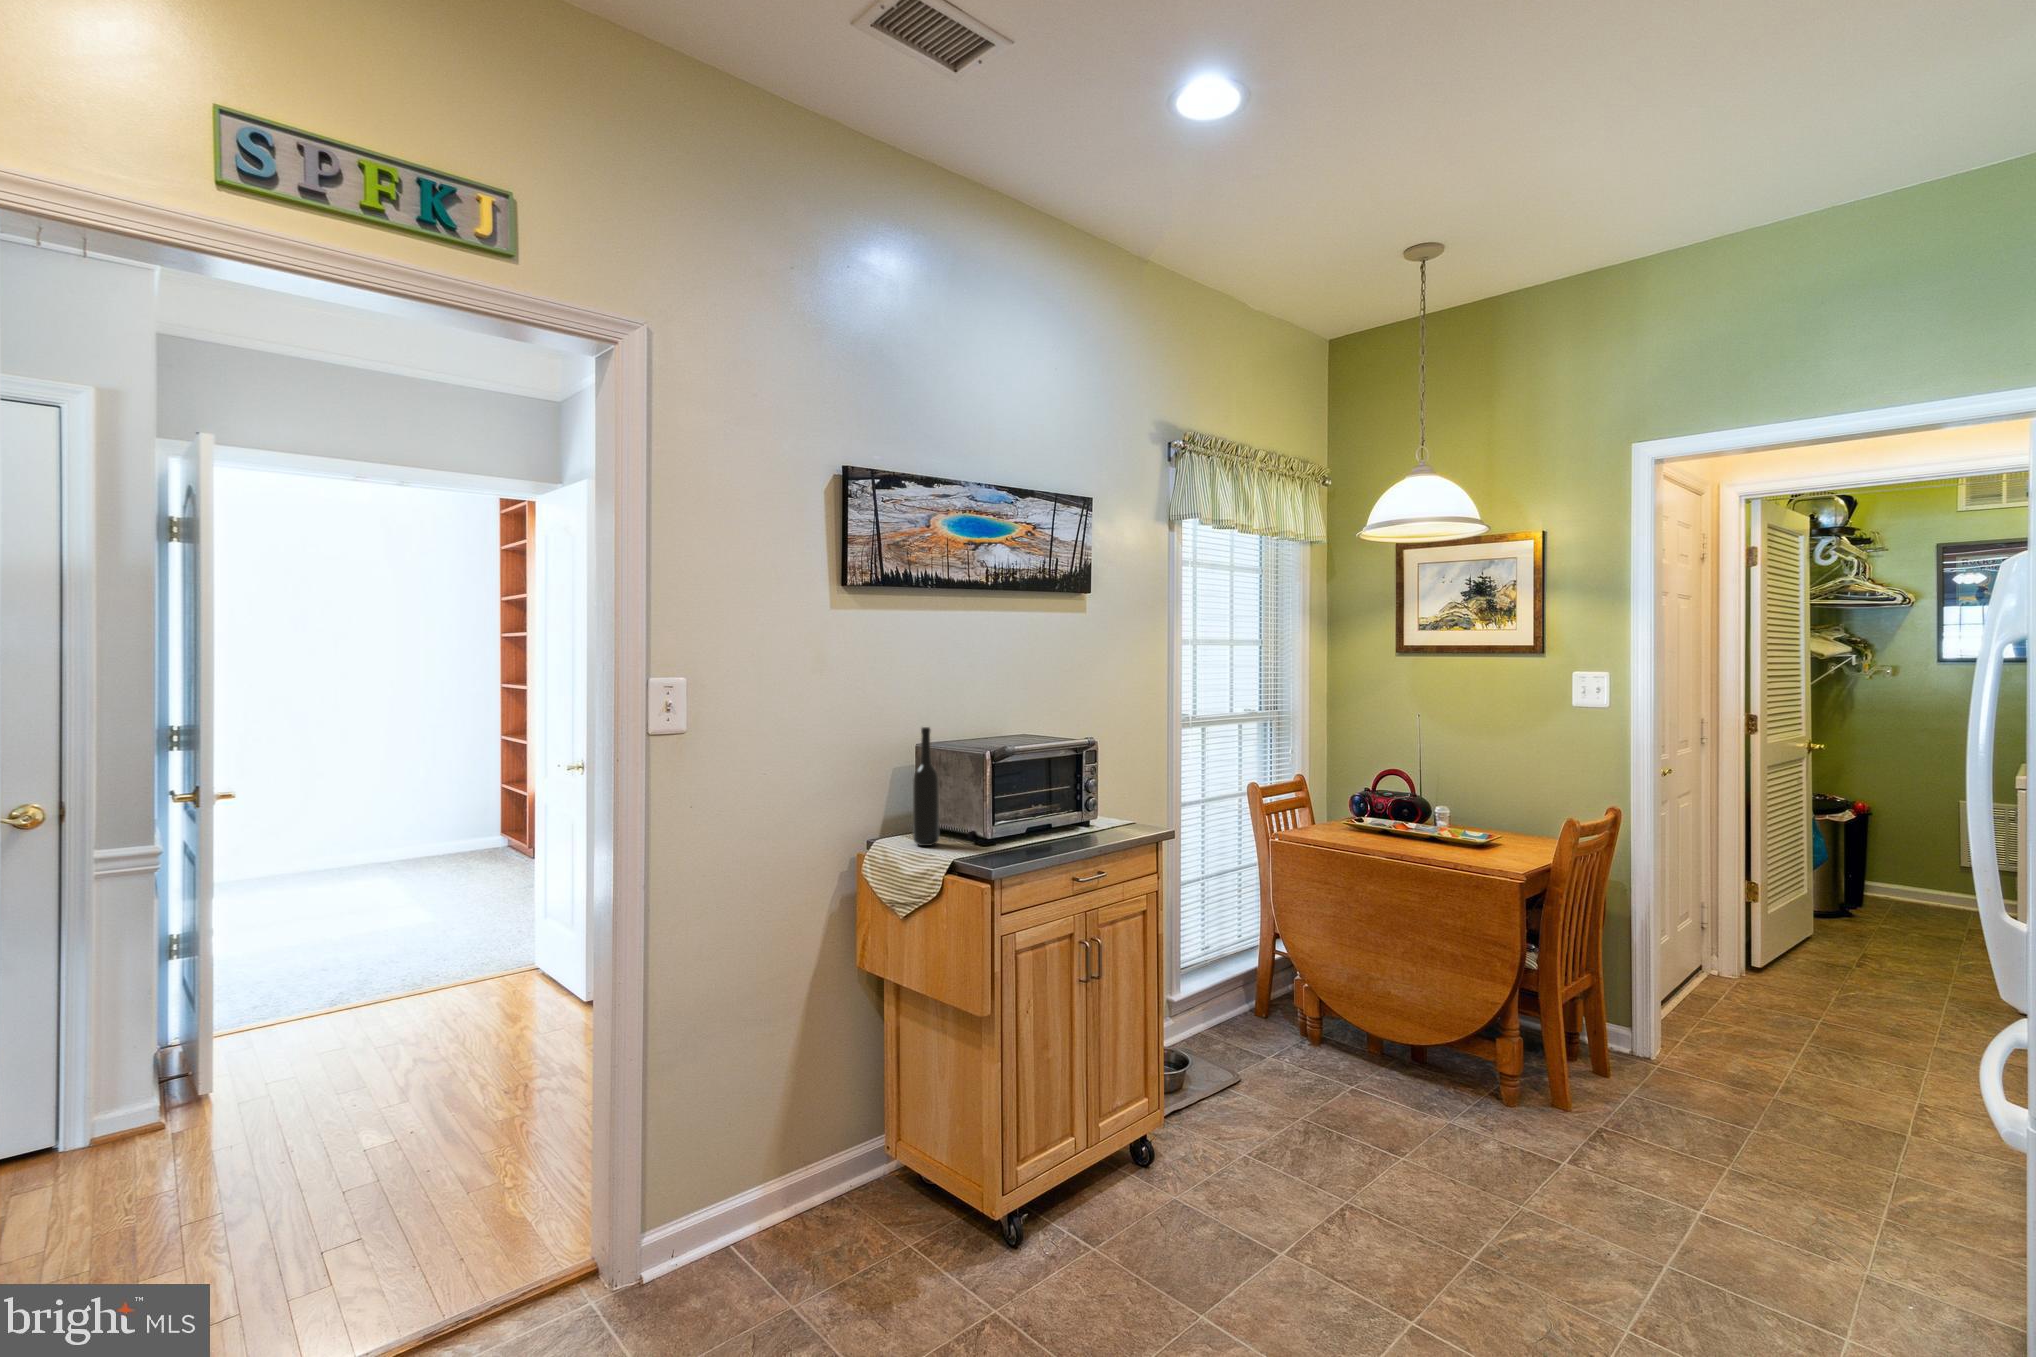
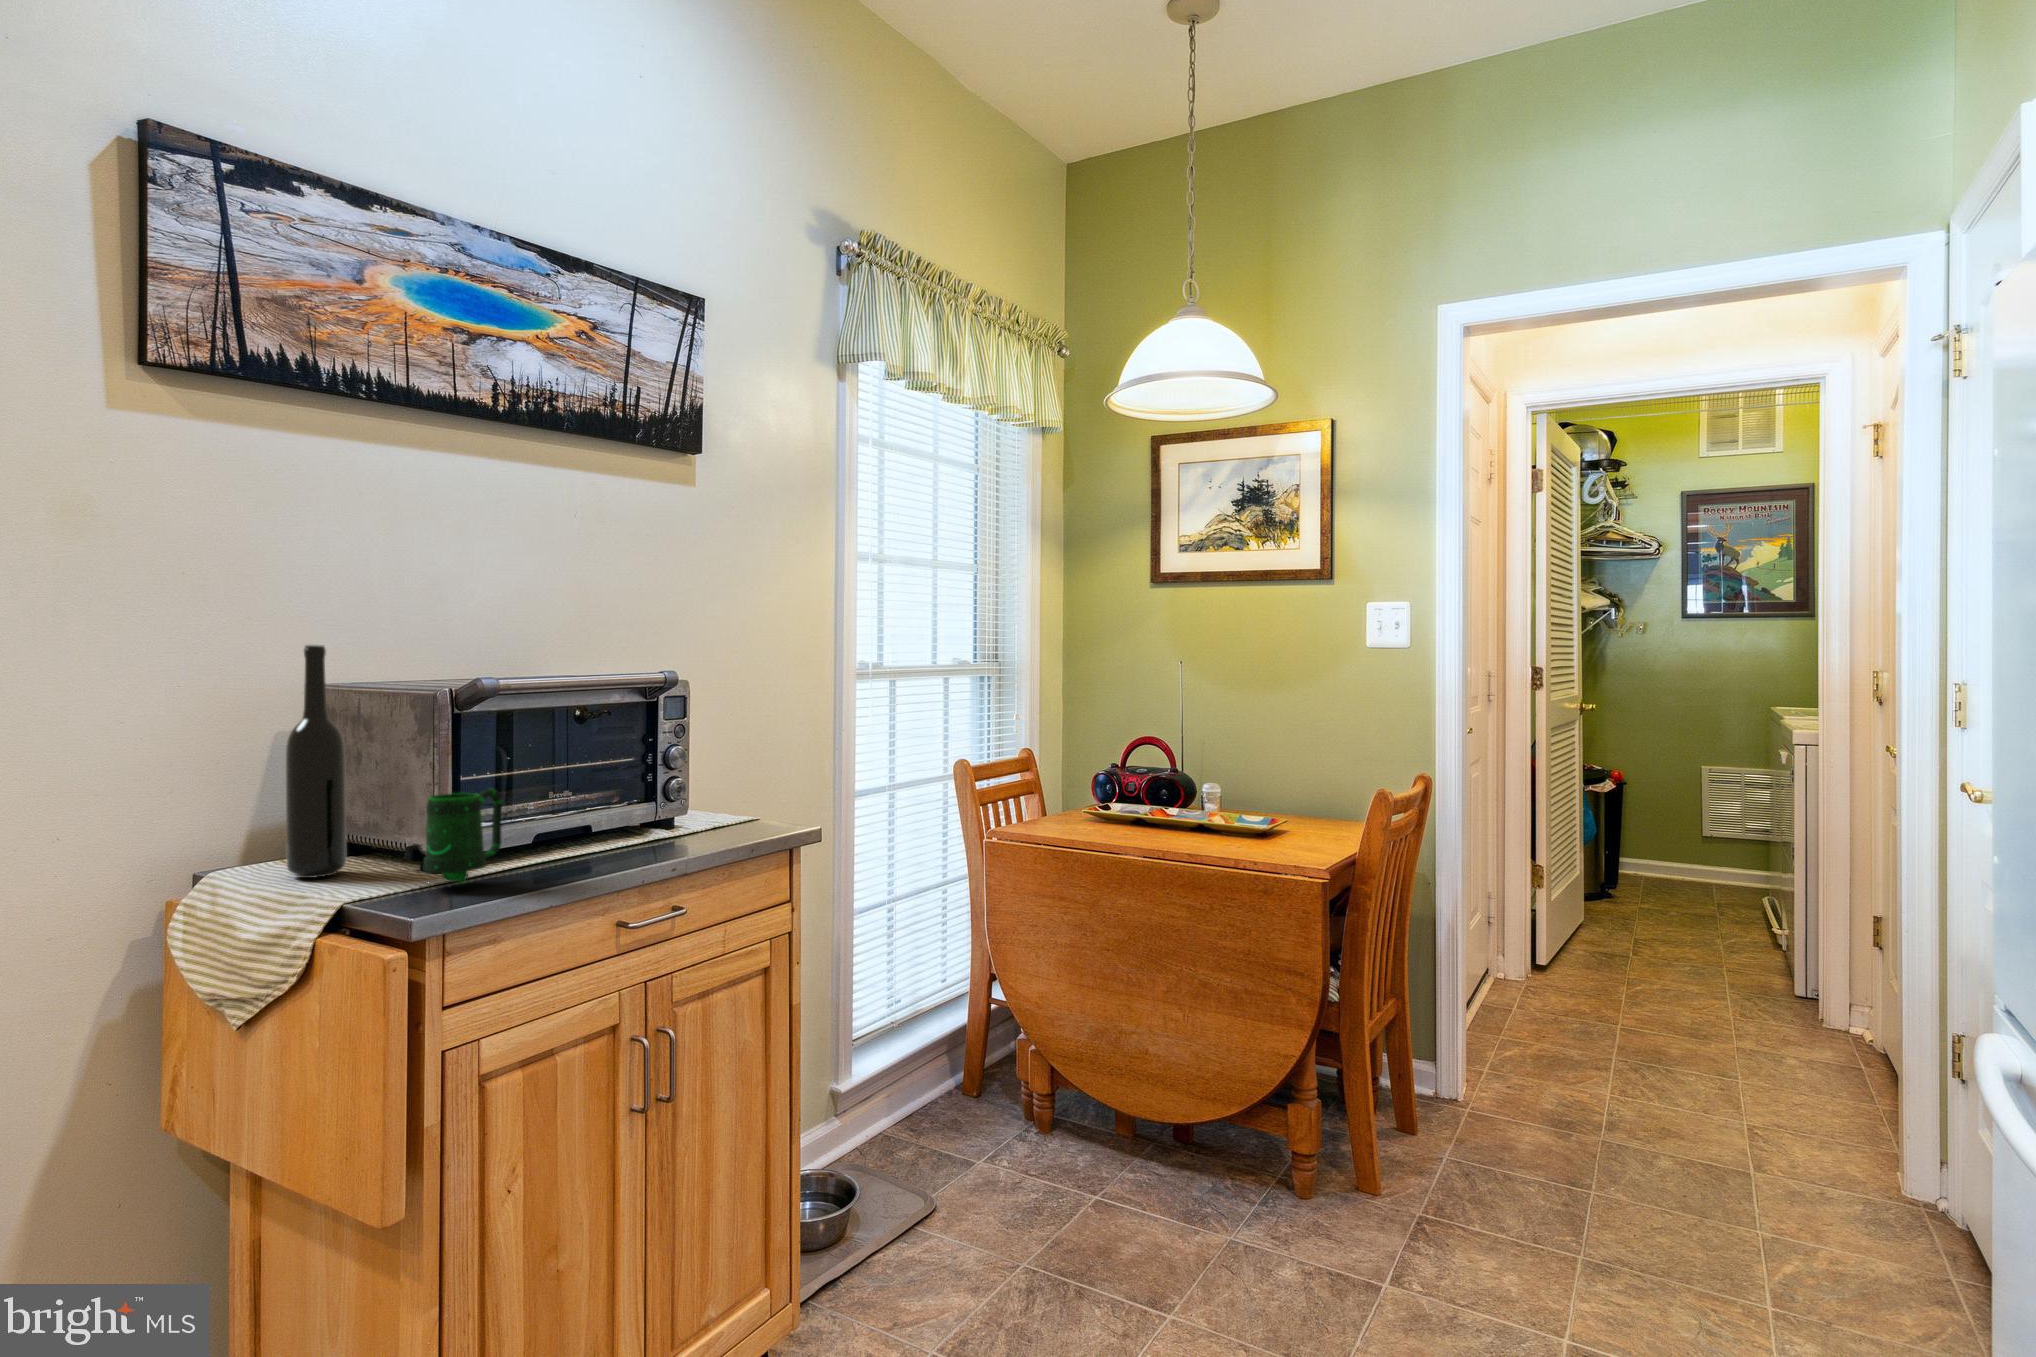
mug: none [983,803,1017,856] -> present [423,788,503,884]

